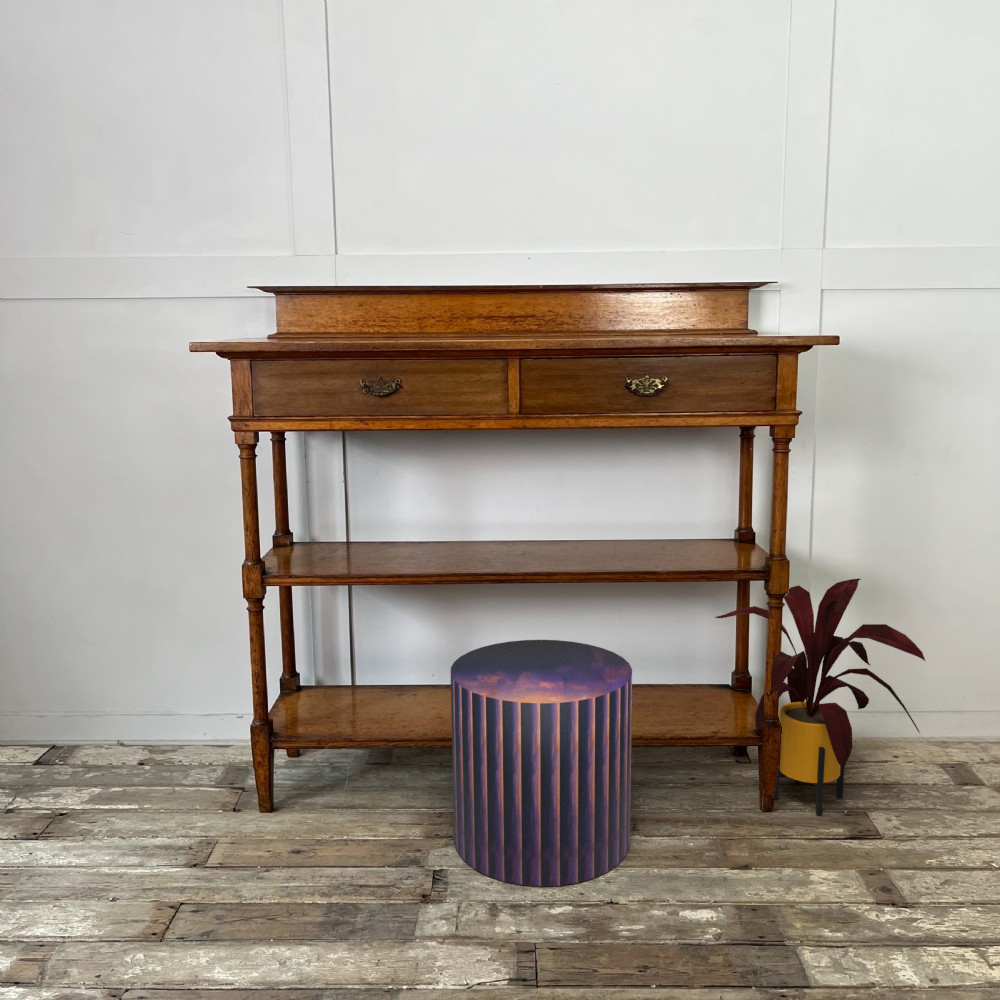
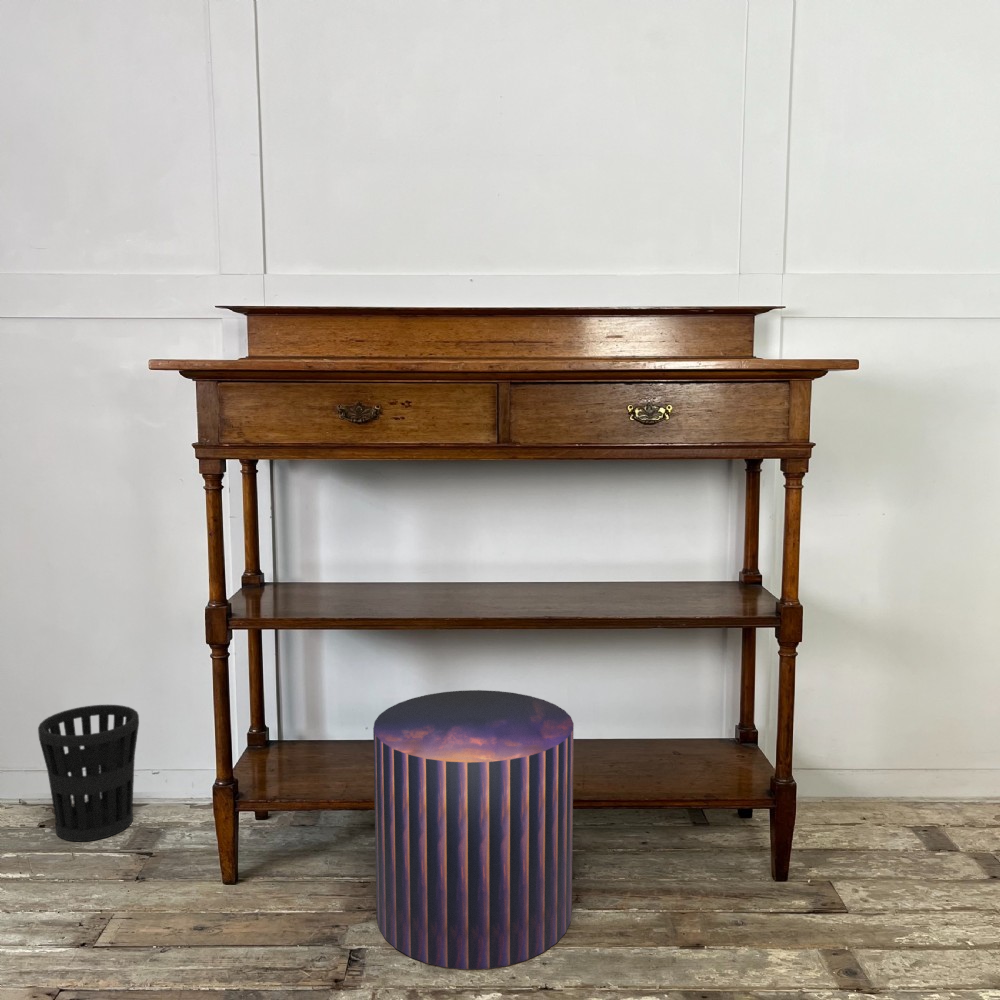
house plant: present [715,579,925,815] -> none [666,625,892,885]
wastebasket: none [137,655,226,778] -> present [38,705,139,841]

